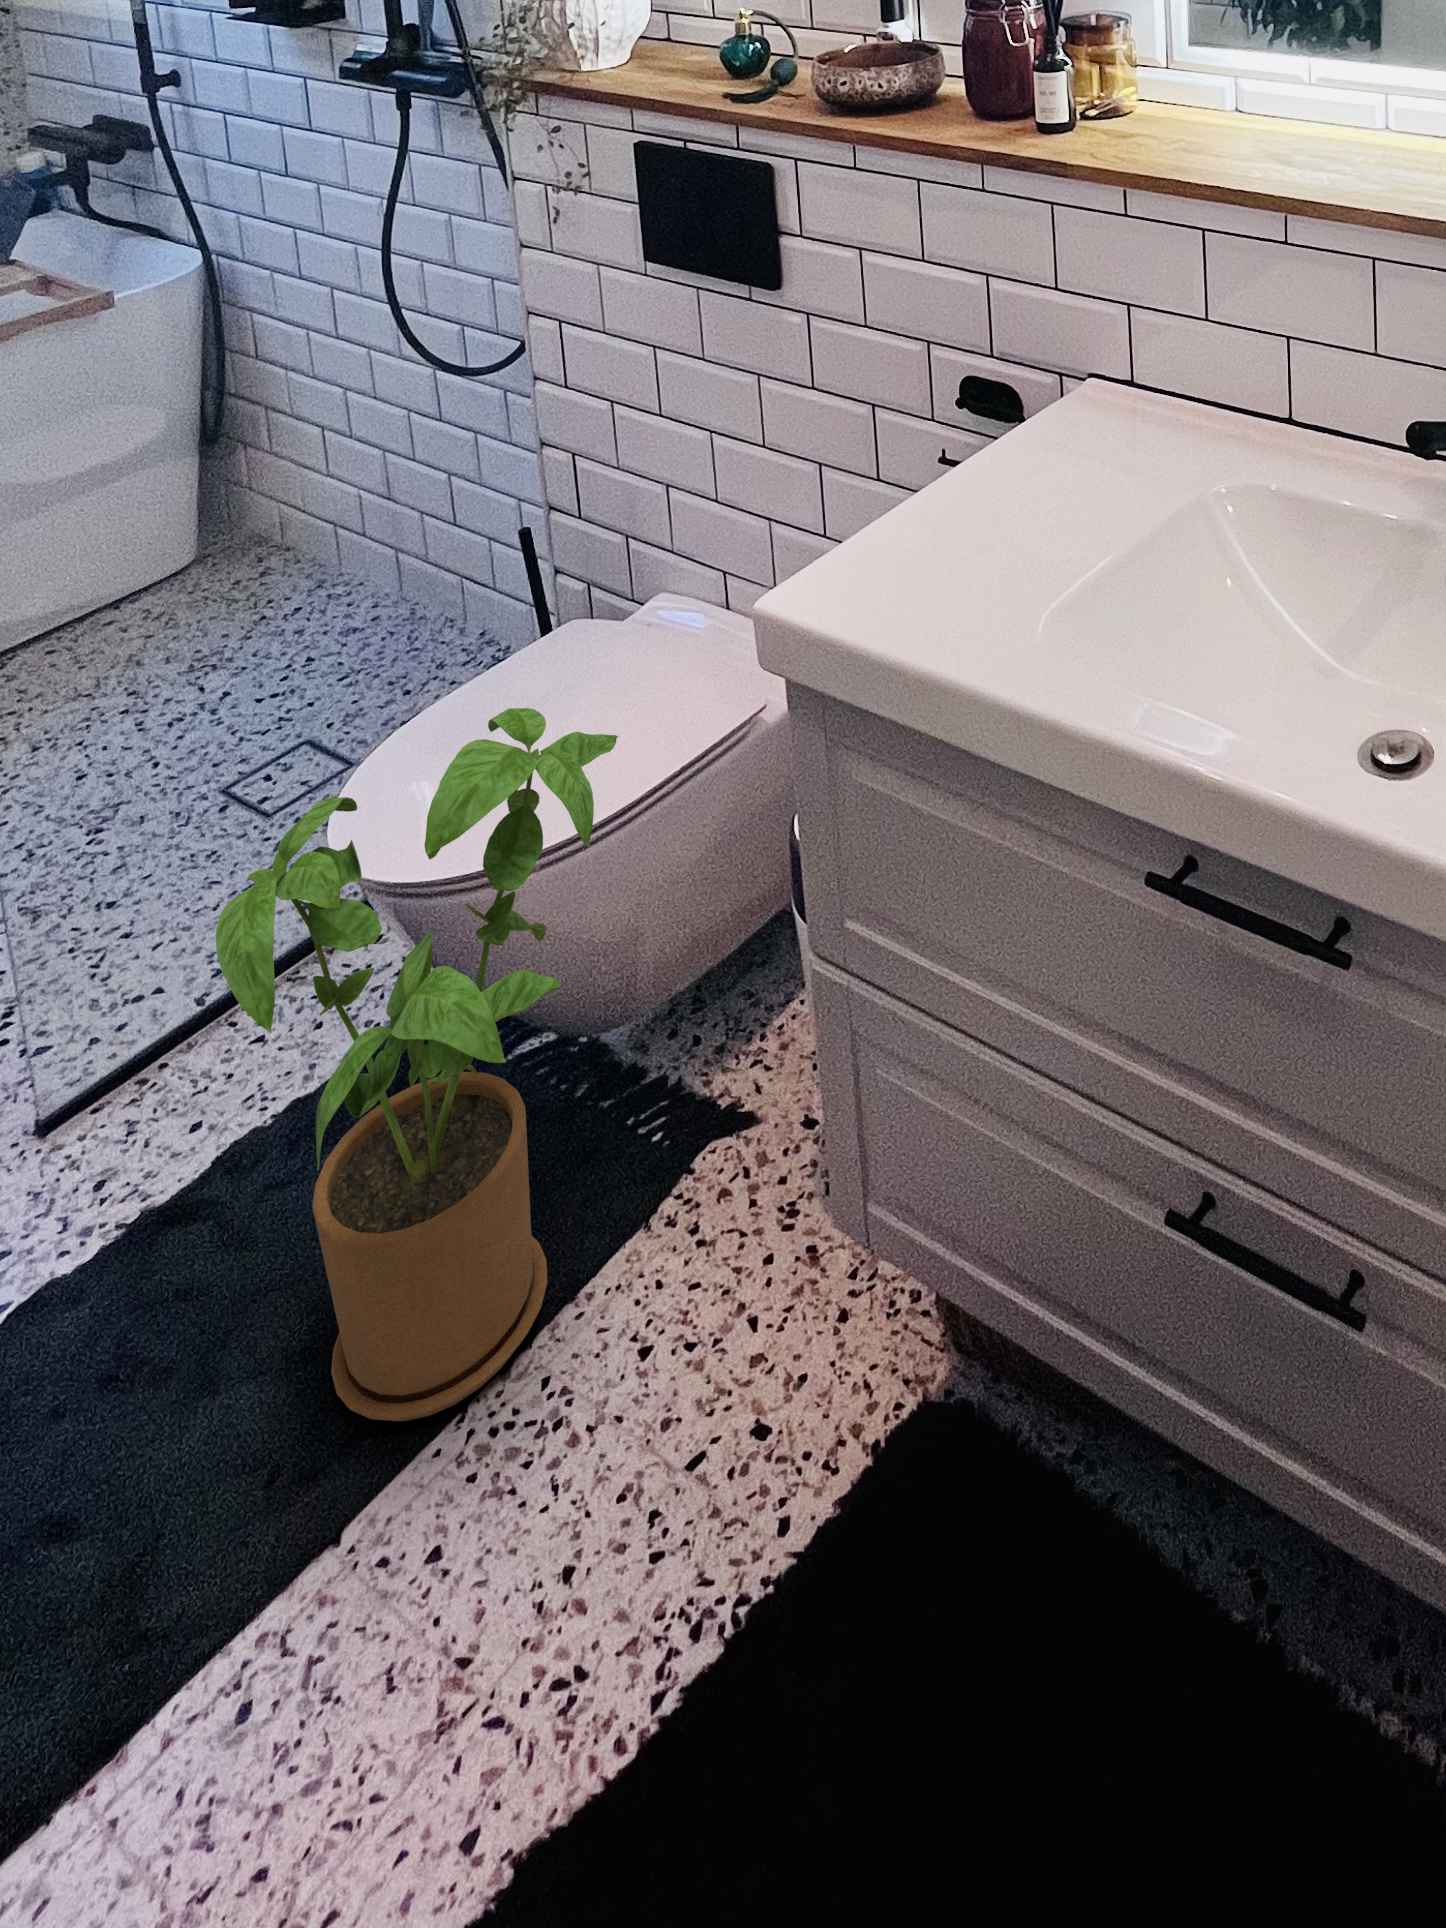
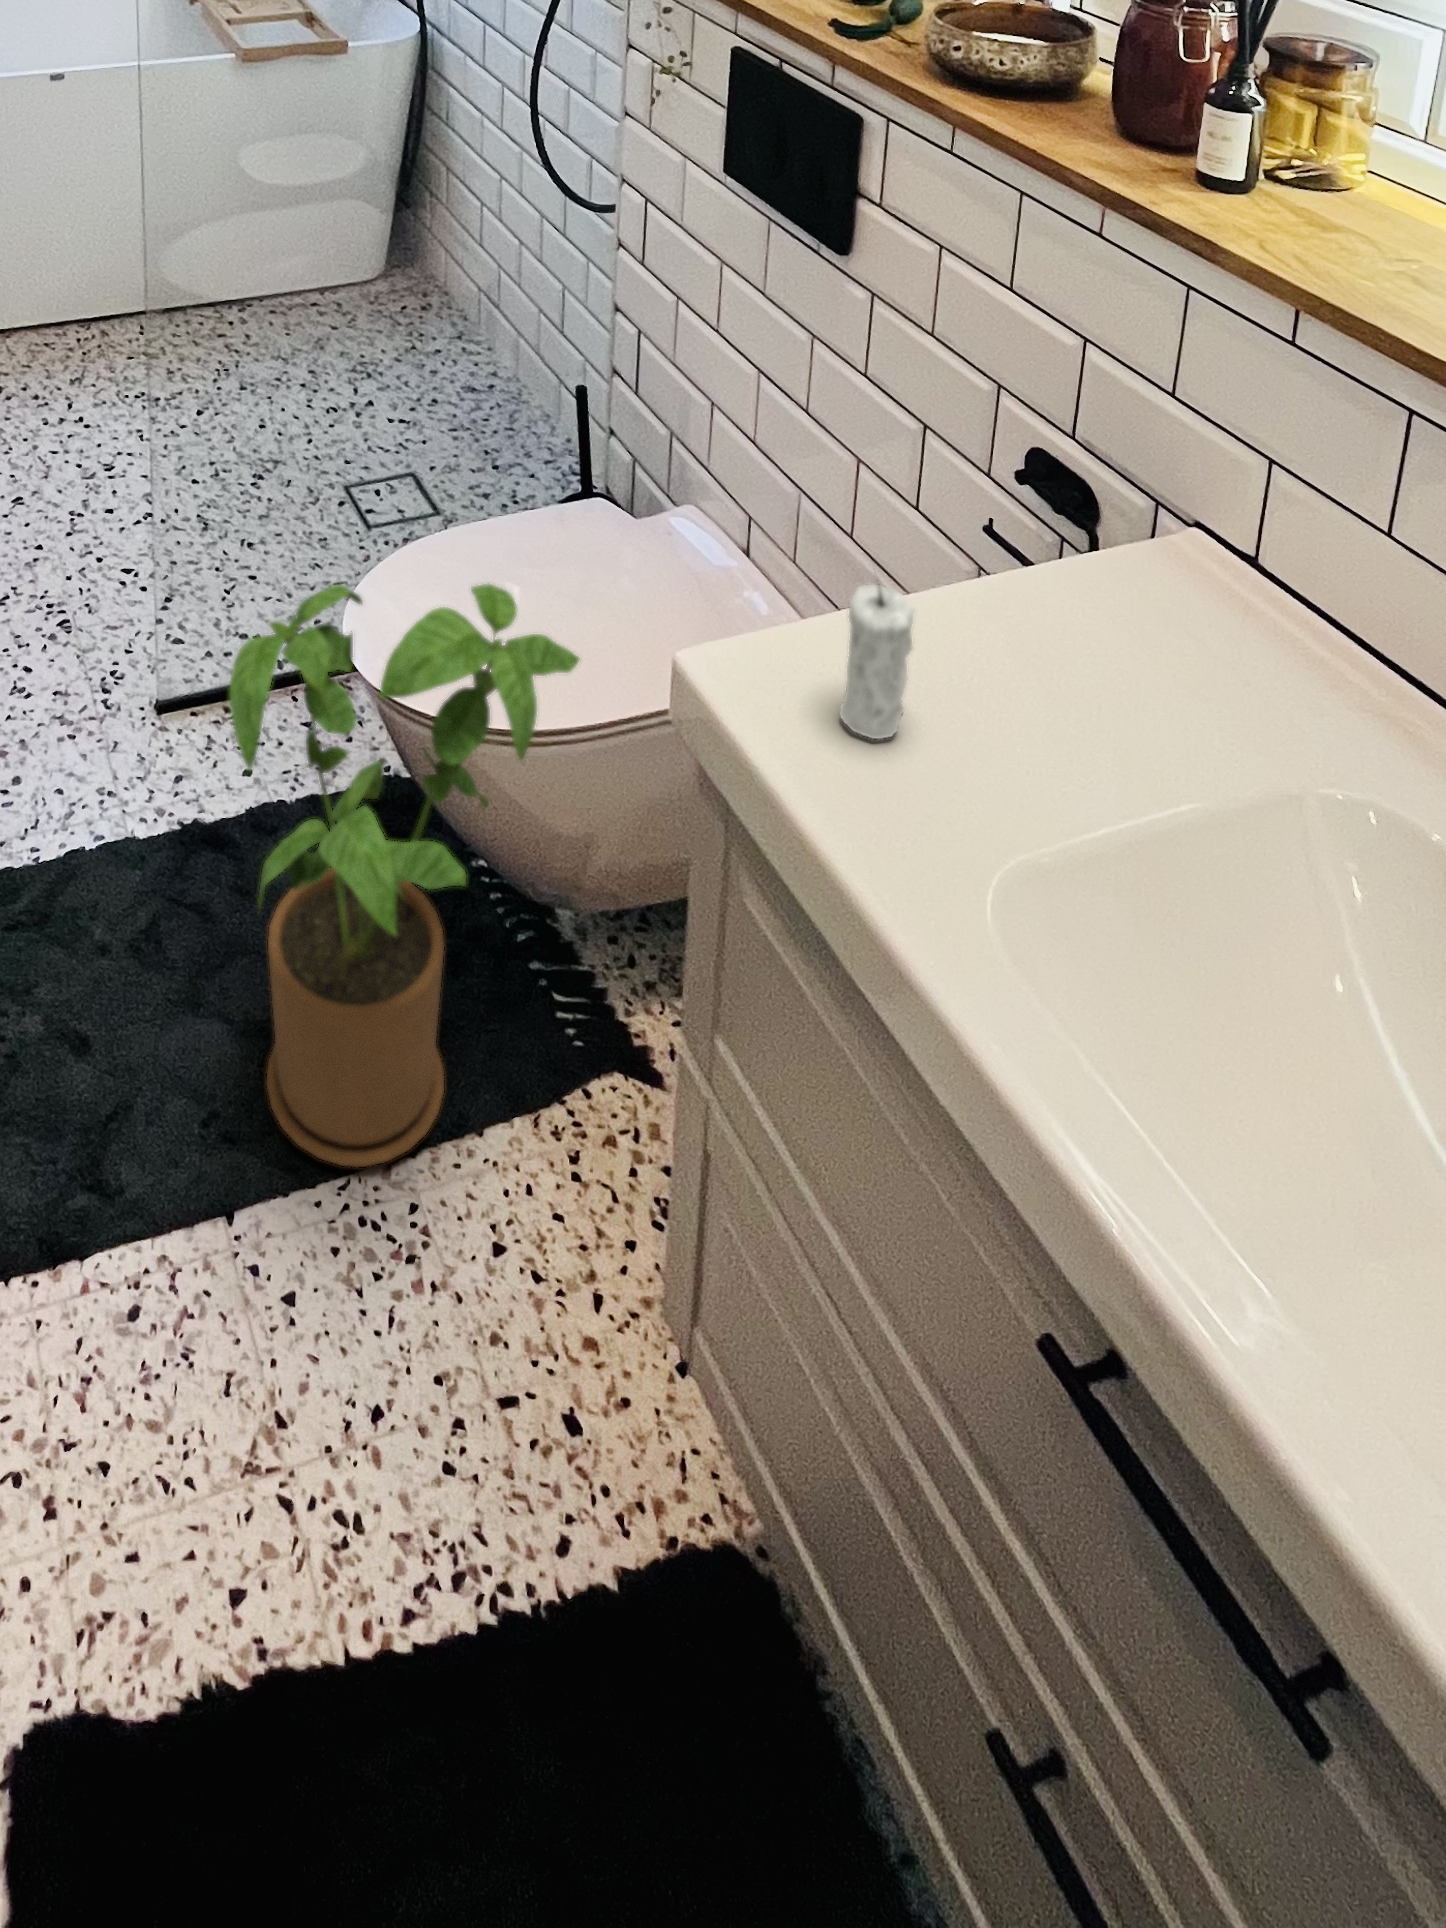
candle: none [889,457,945,598] -> present [840,584,914,739]

